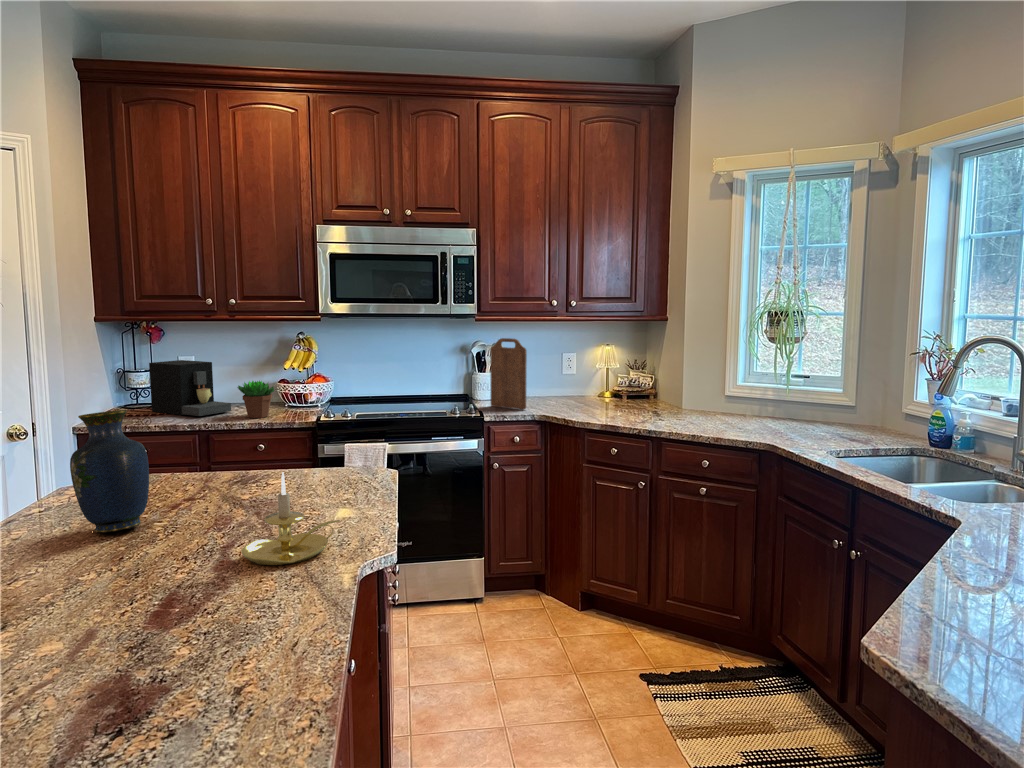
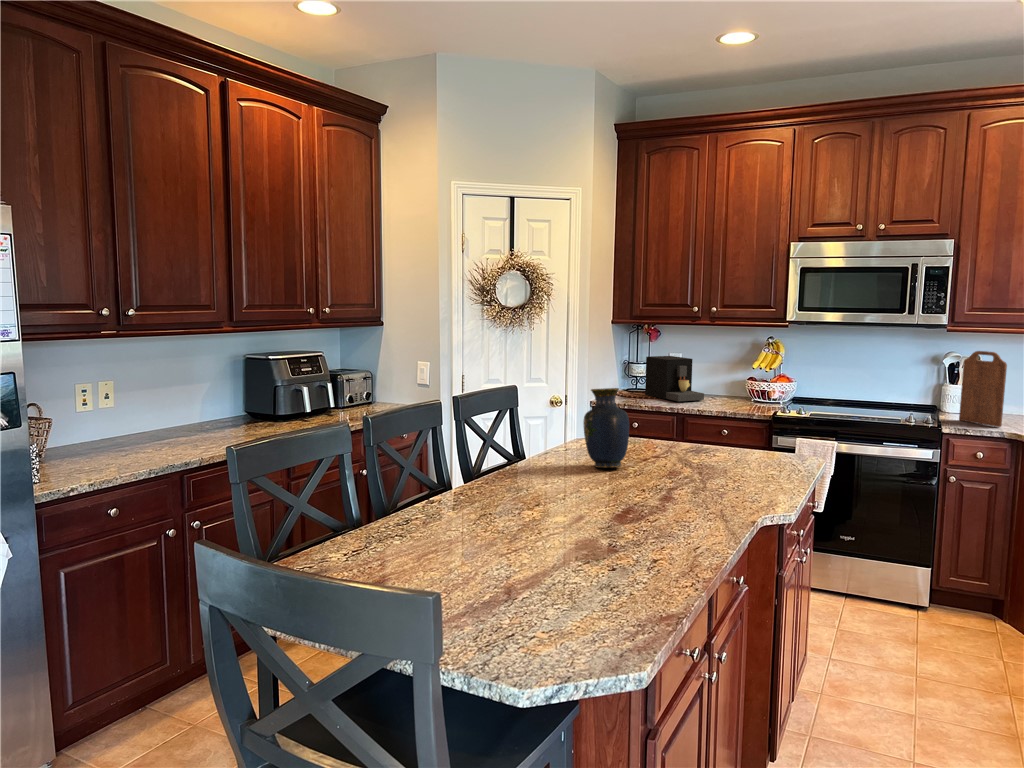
succulent plant: present [238,381,274,418] -> none [709,376,740,408]
candle holder: present [241,472,340,565] -> none [678,441,751,507]

